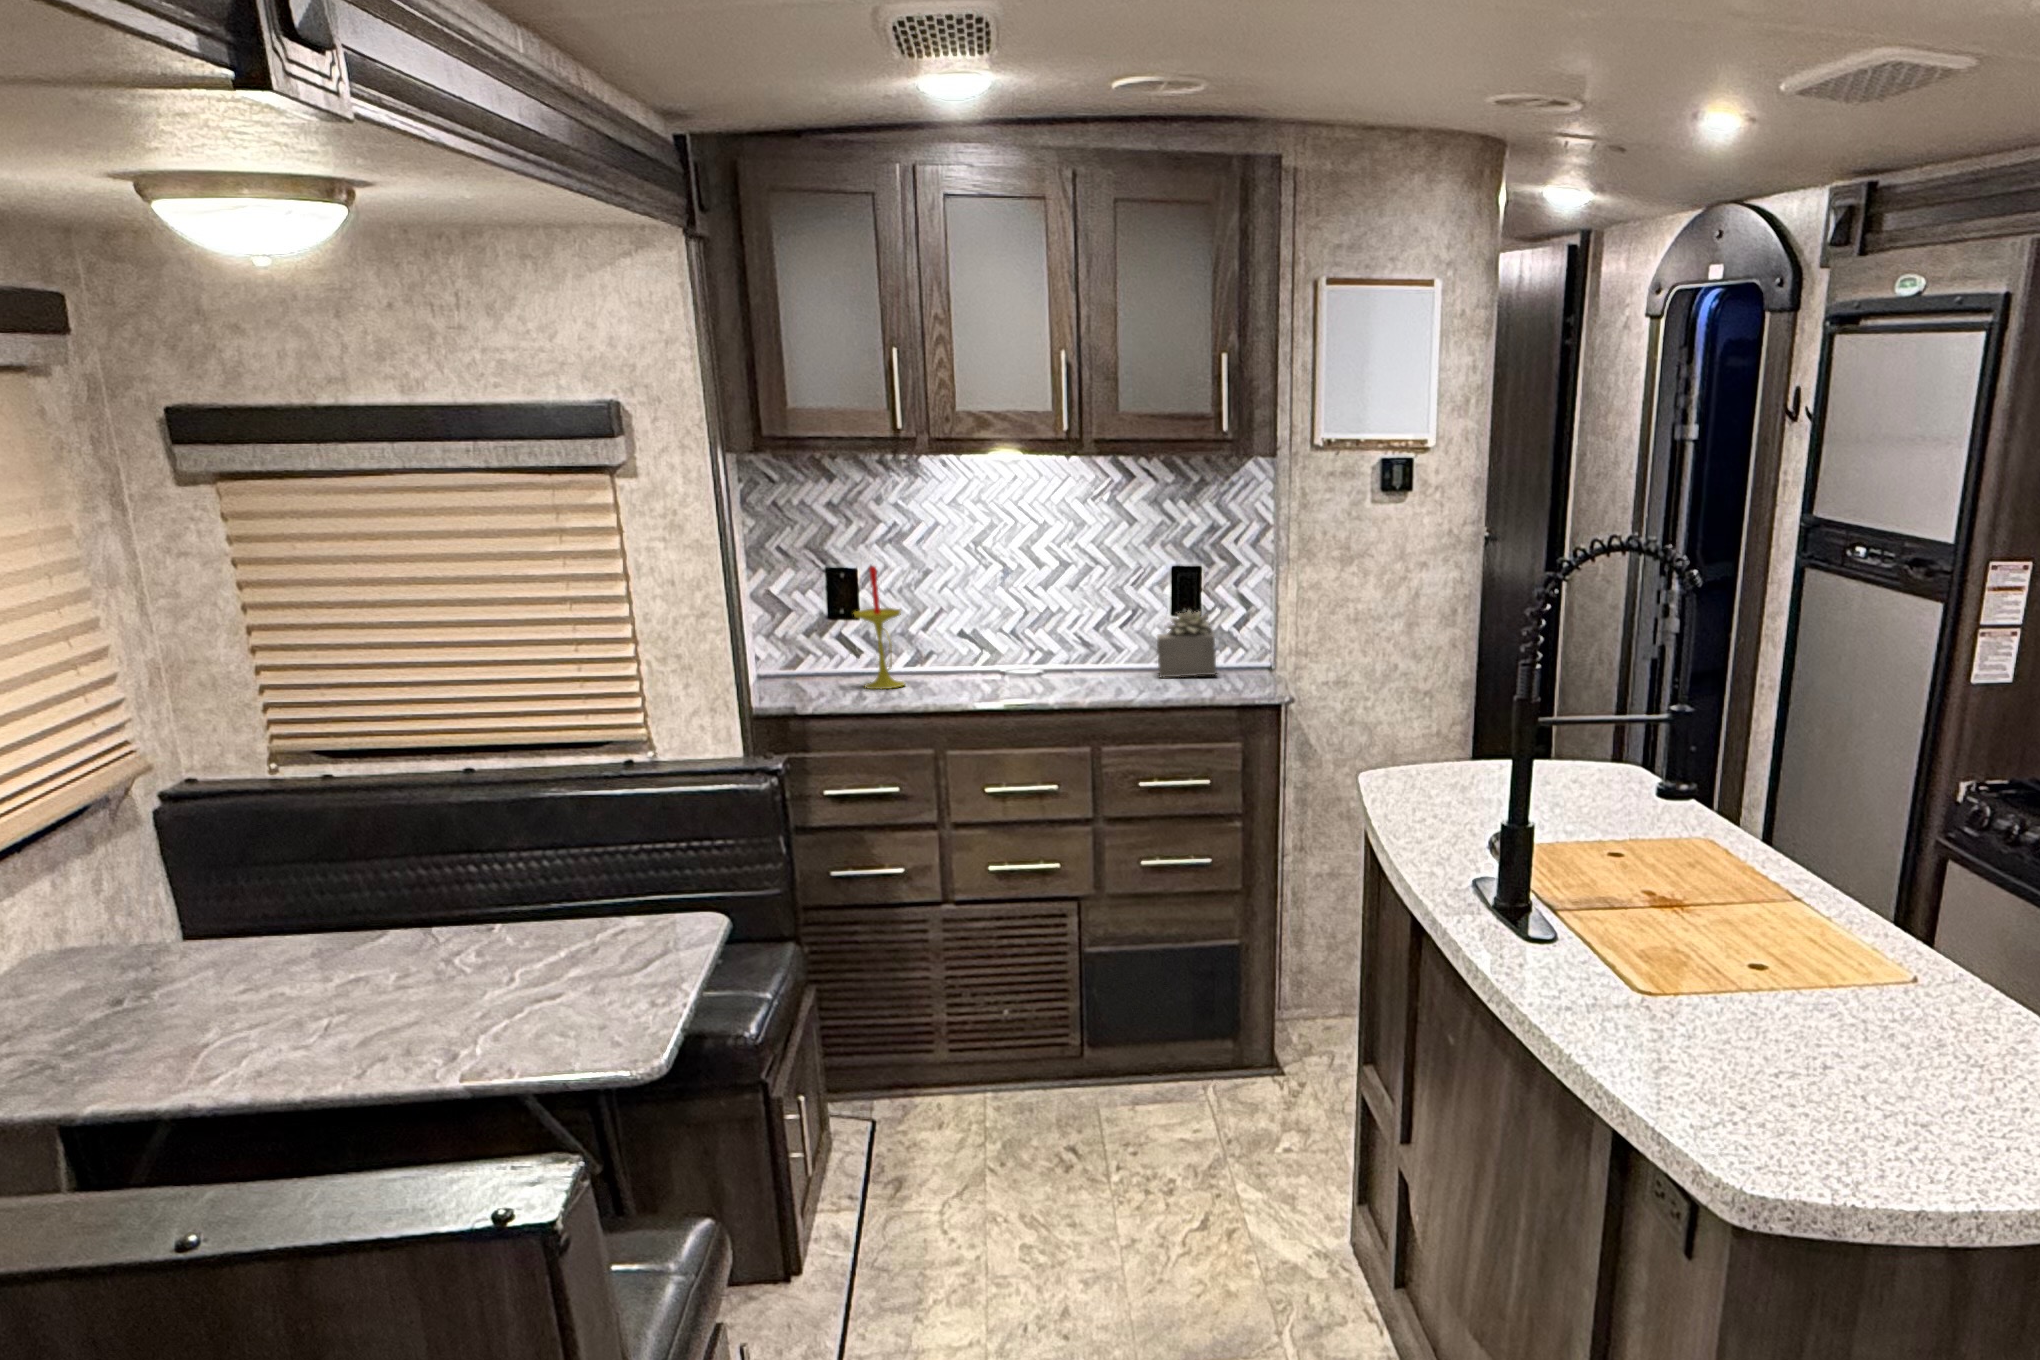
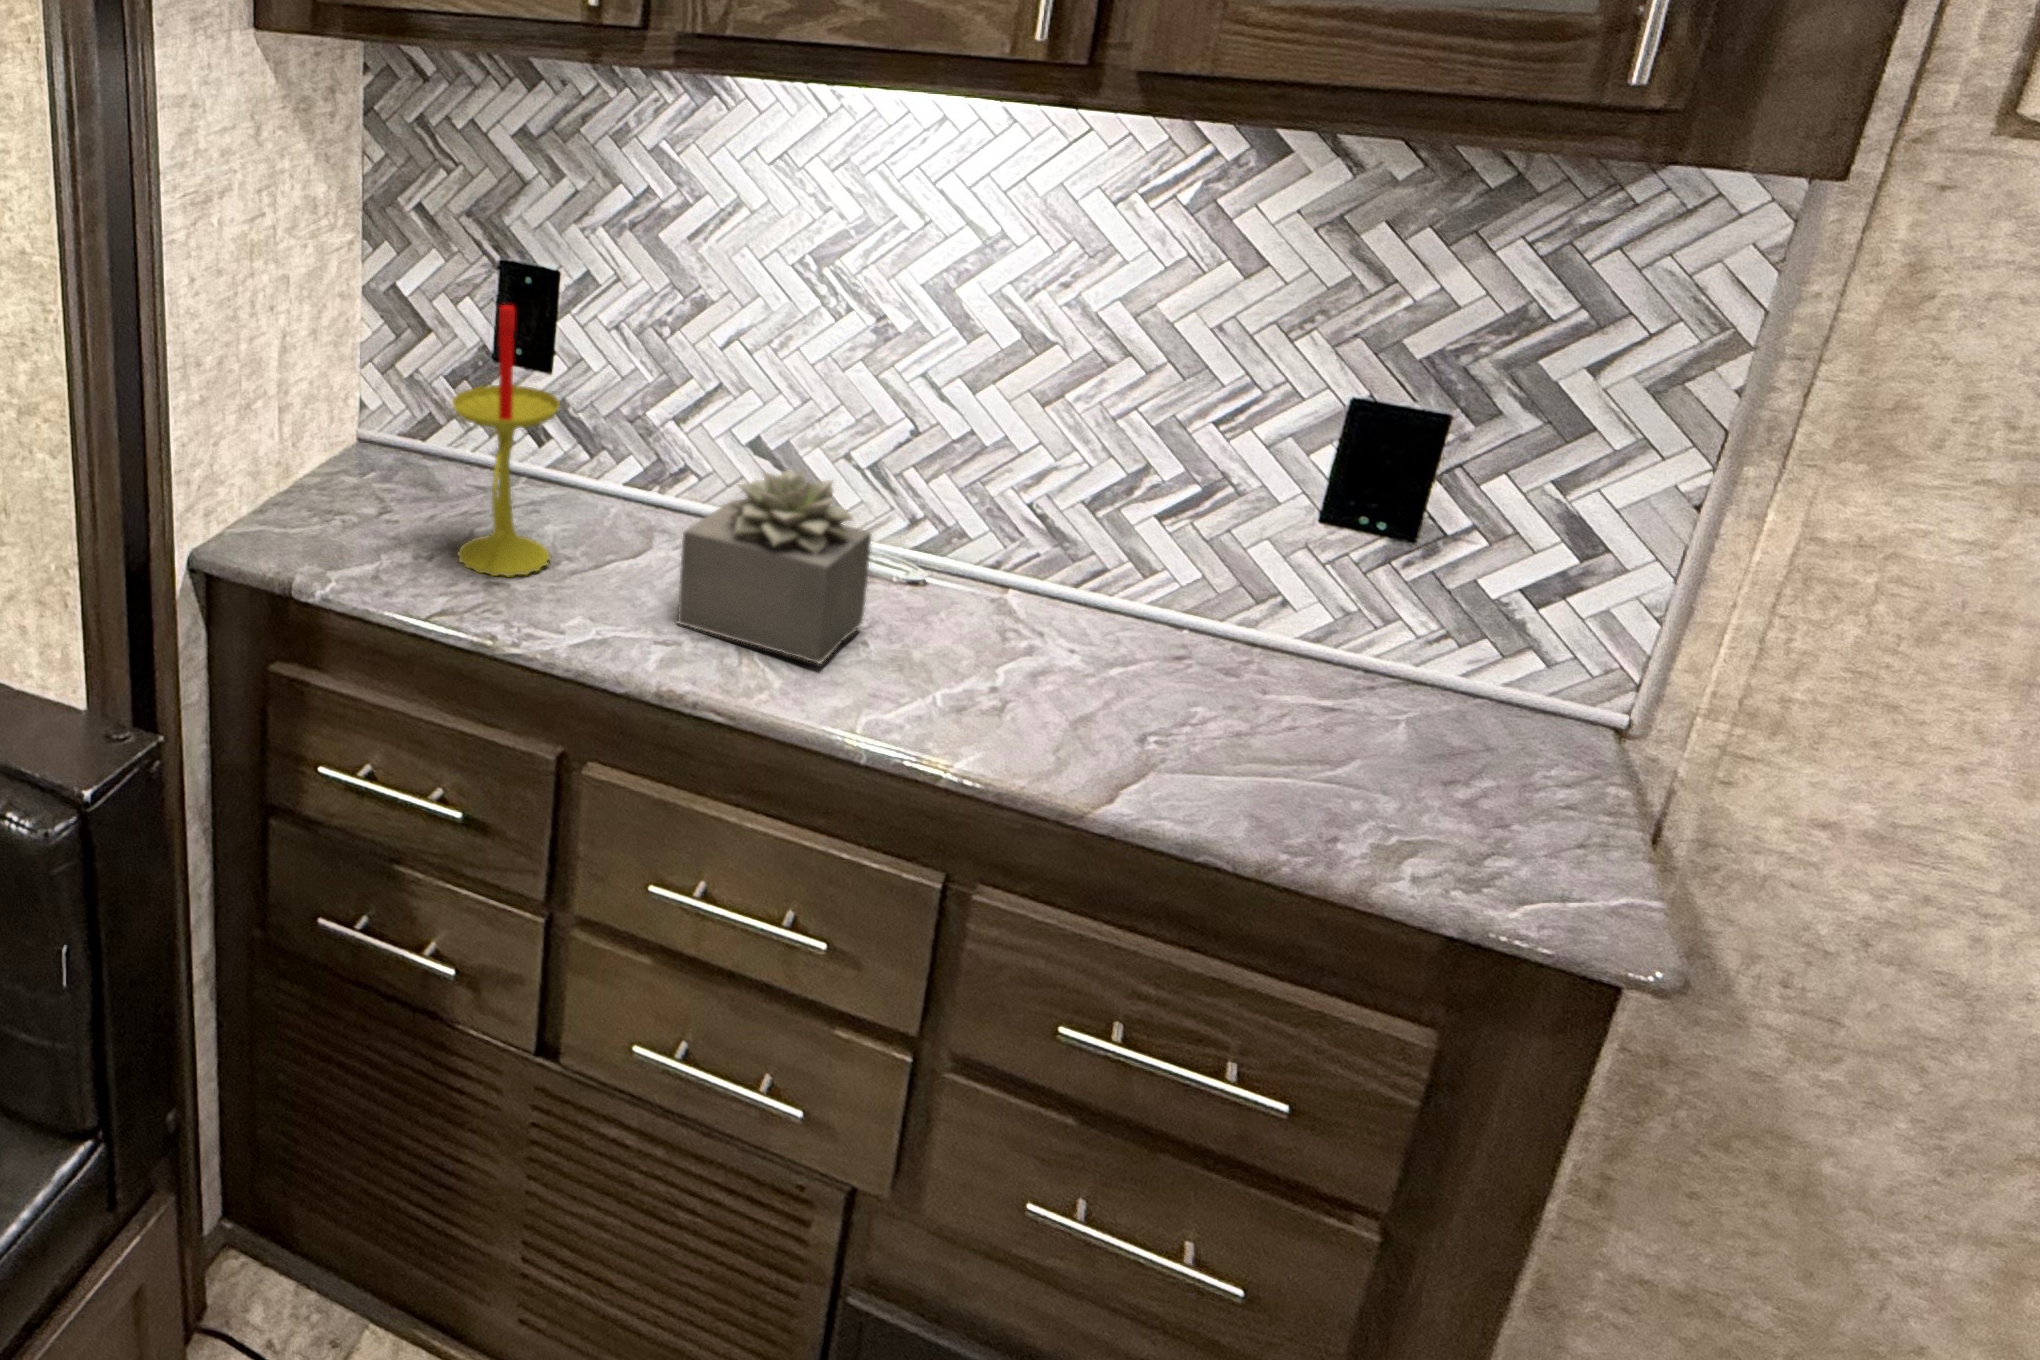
succulent plant: present [1157,611,1217,677] -> present [678,470,871,663]

